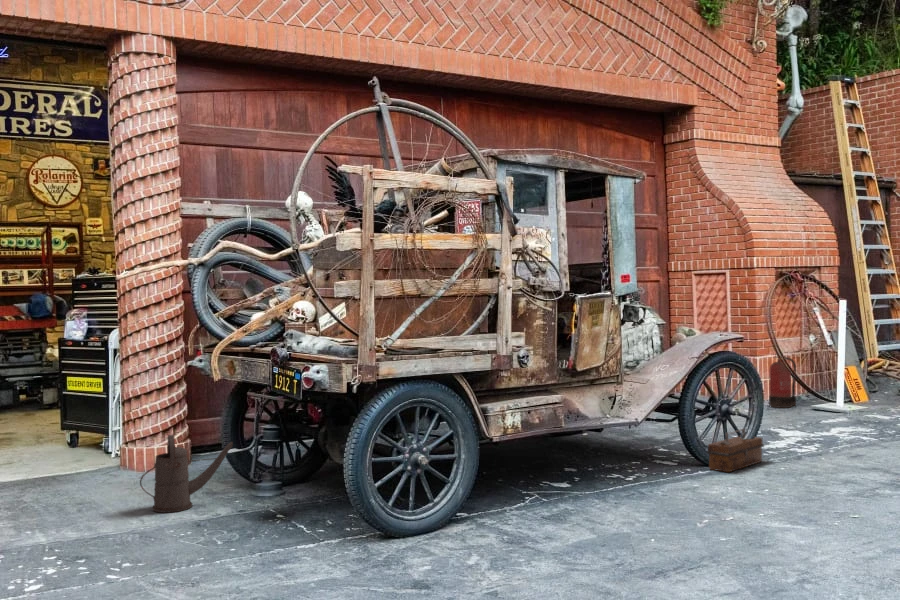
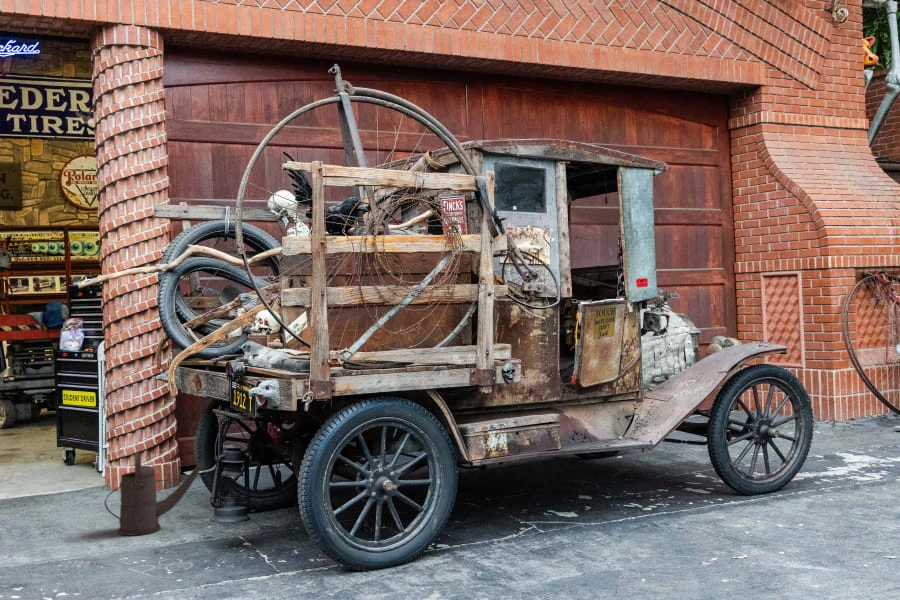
fire extinguisher: present [769,355,796,408] -> none [849,367,881,430]
toolbox: present [707,429,764,472] -> none [739,454,811,504]

